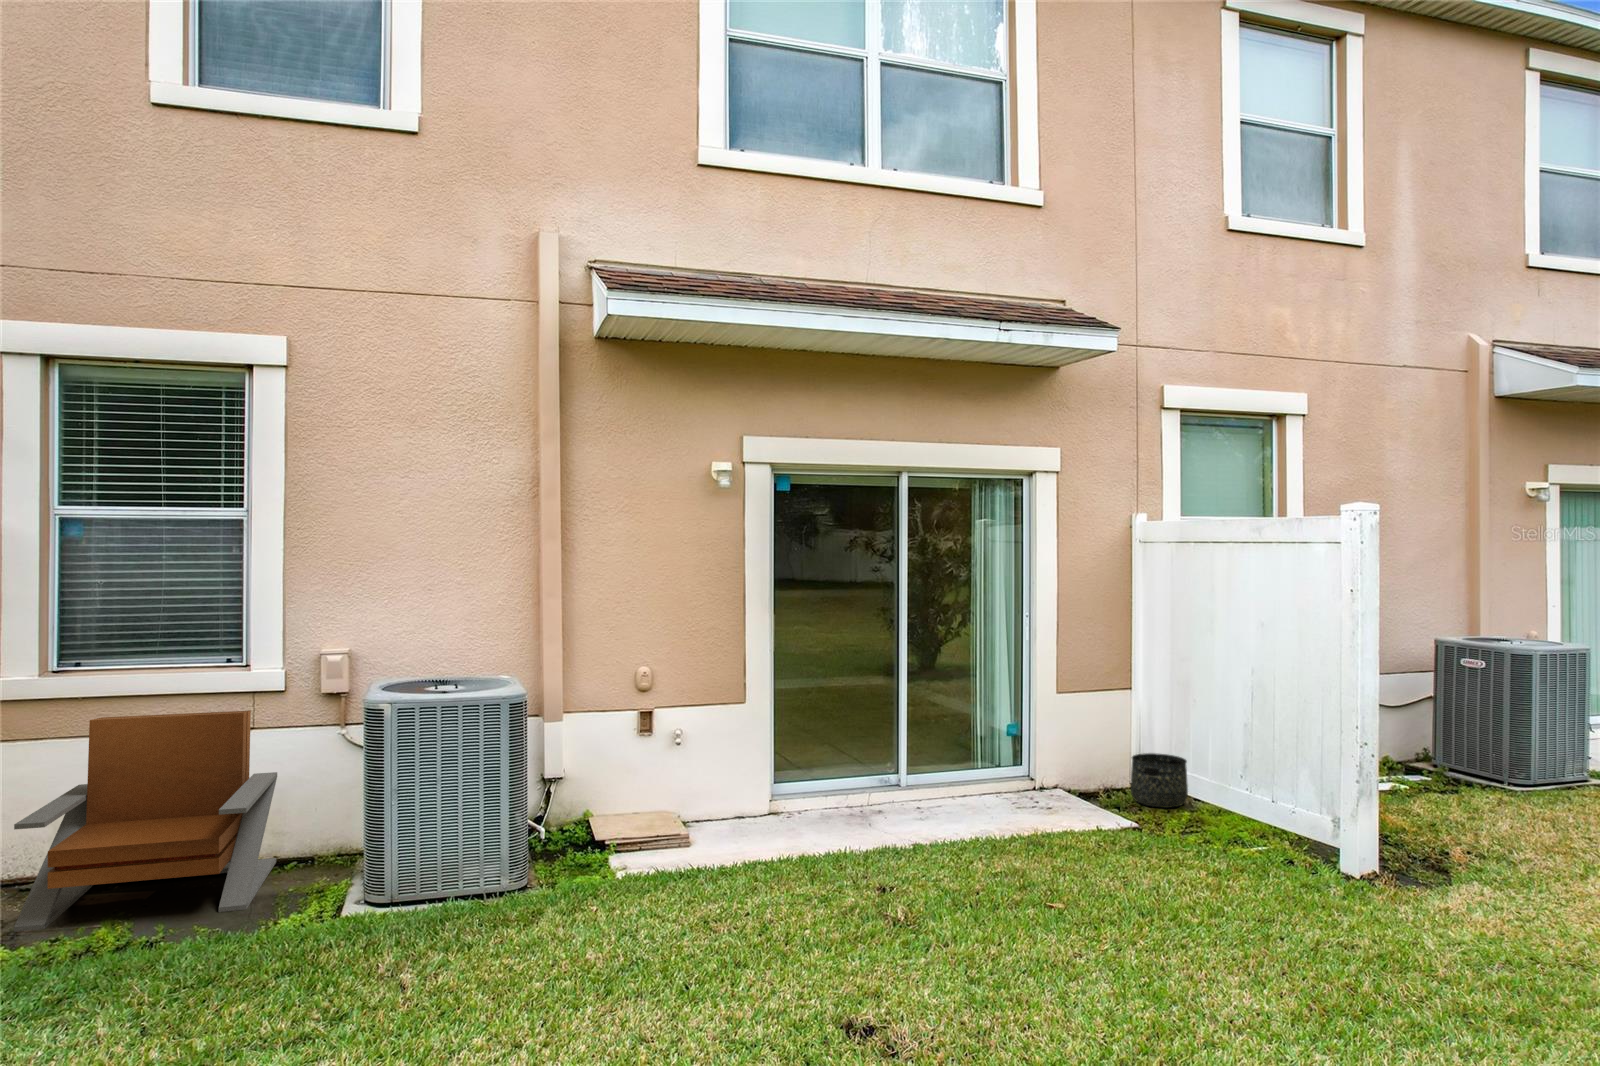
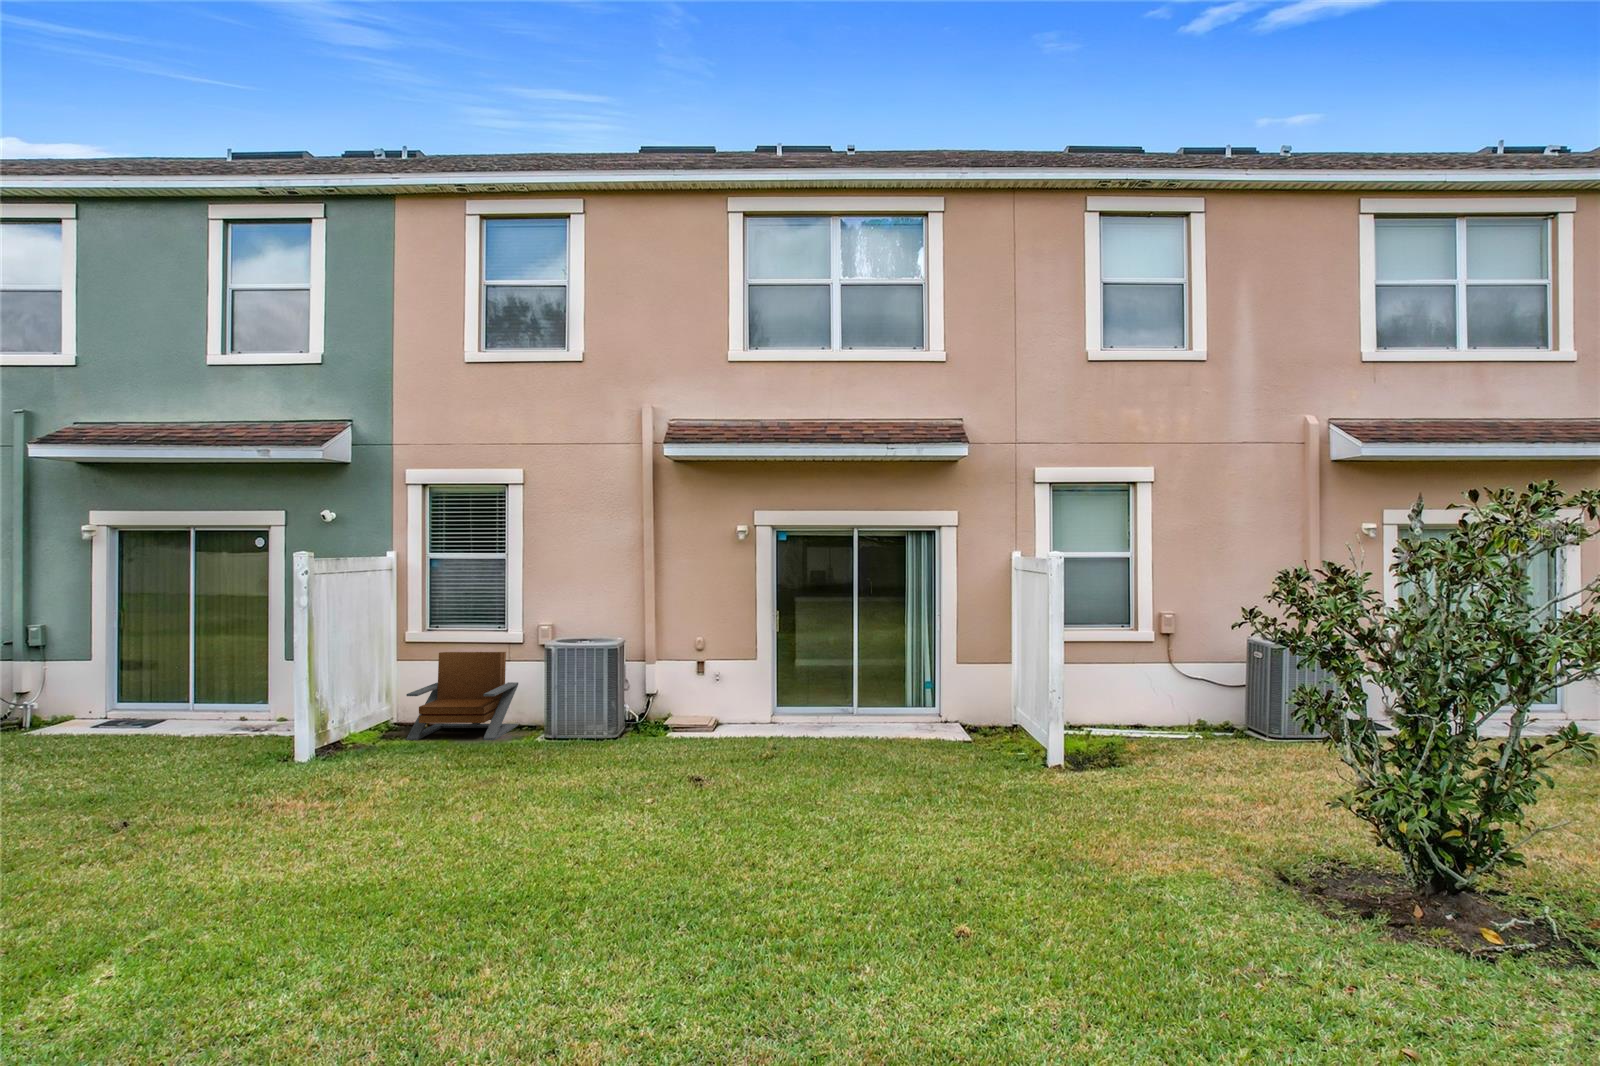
basket: present [1131,753,1188,808] -> none [988,703,1022,736]

